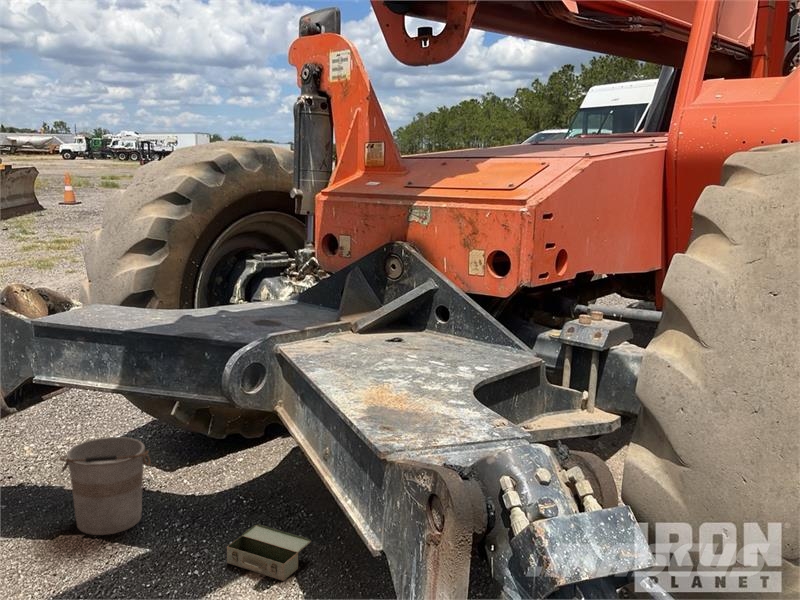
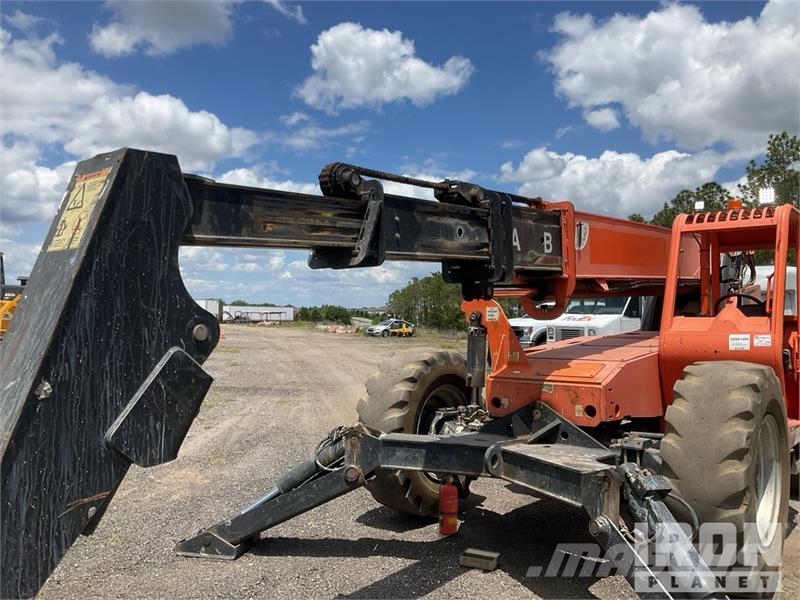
fire extinguisher: none [236,372,278,478] -> present [439,476,458,534]
bucket: present [60,437,151,535] -> none [366,506,409,555]

